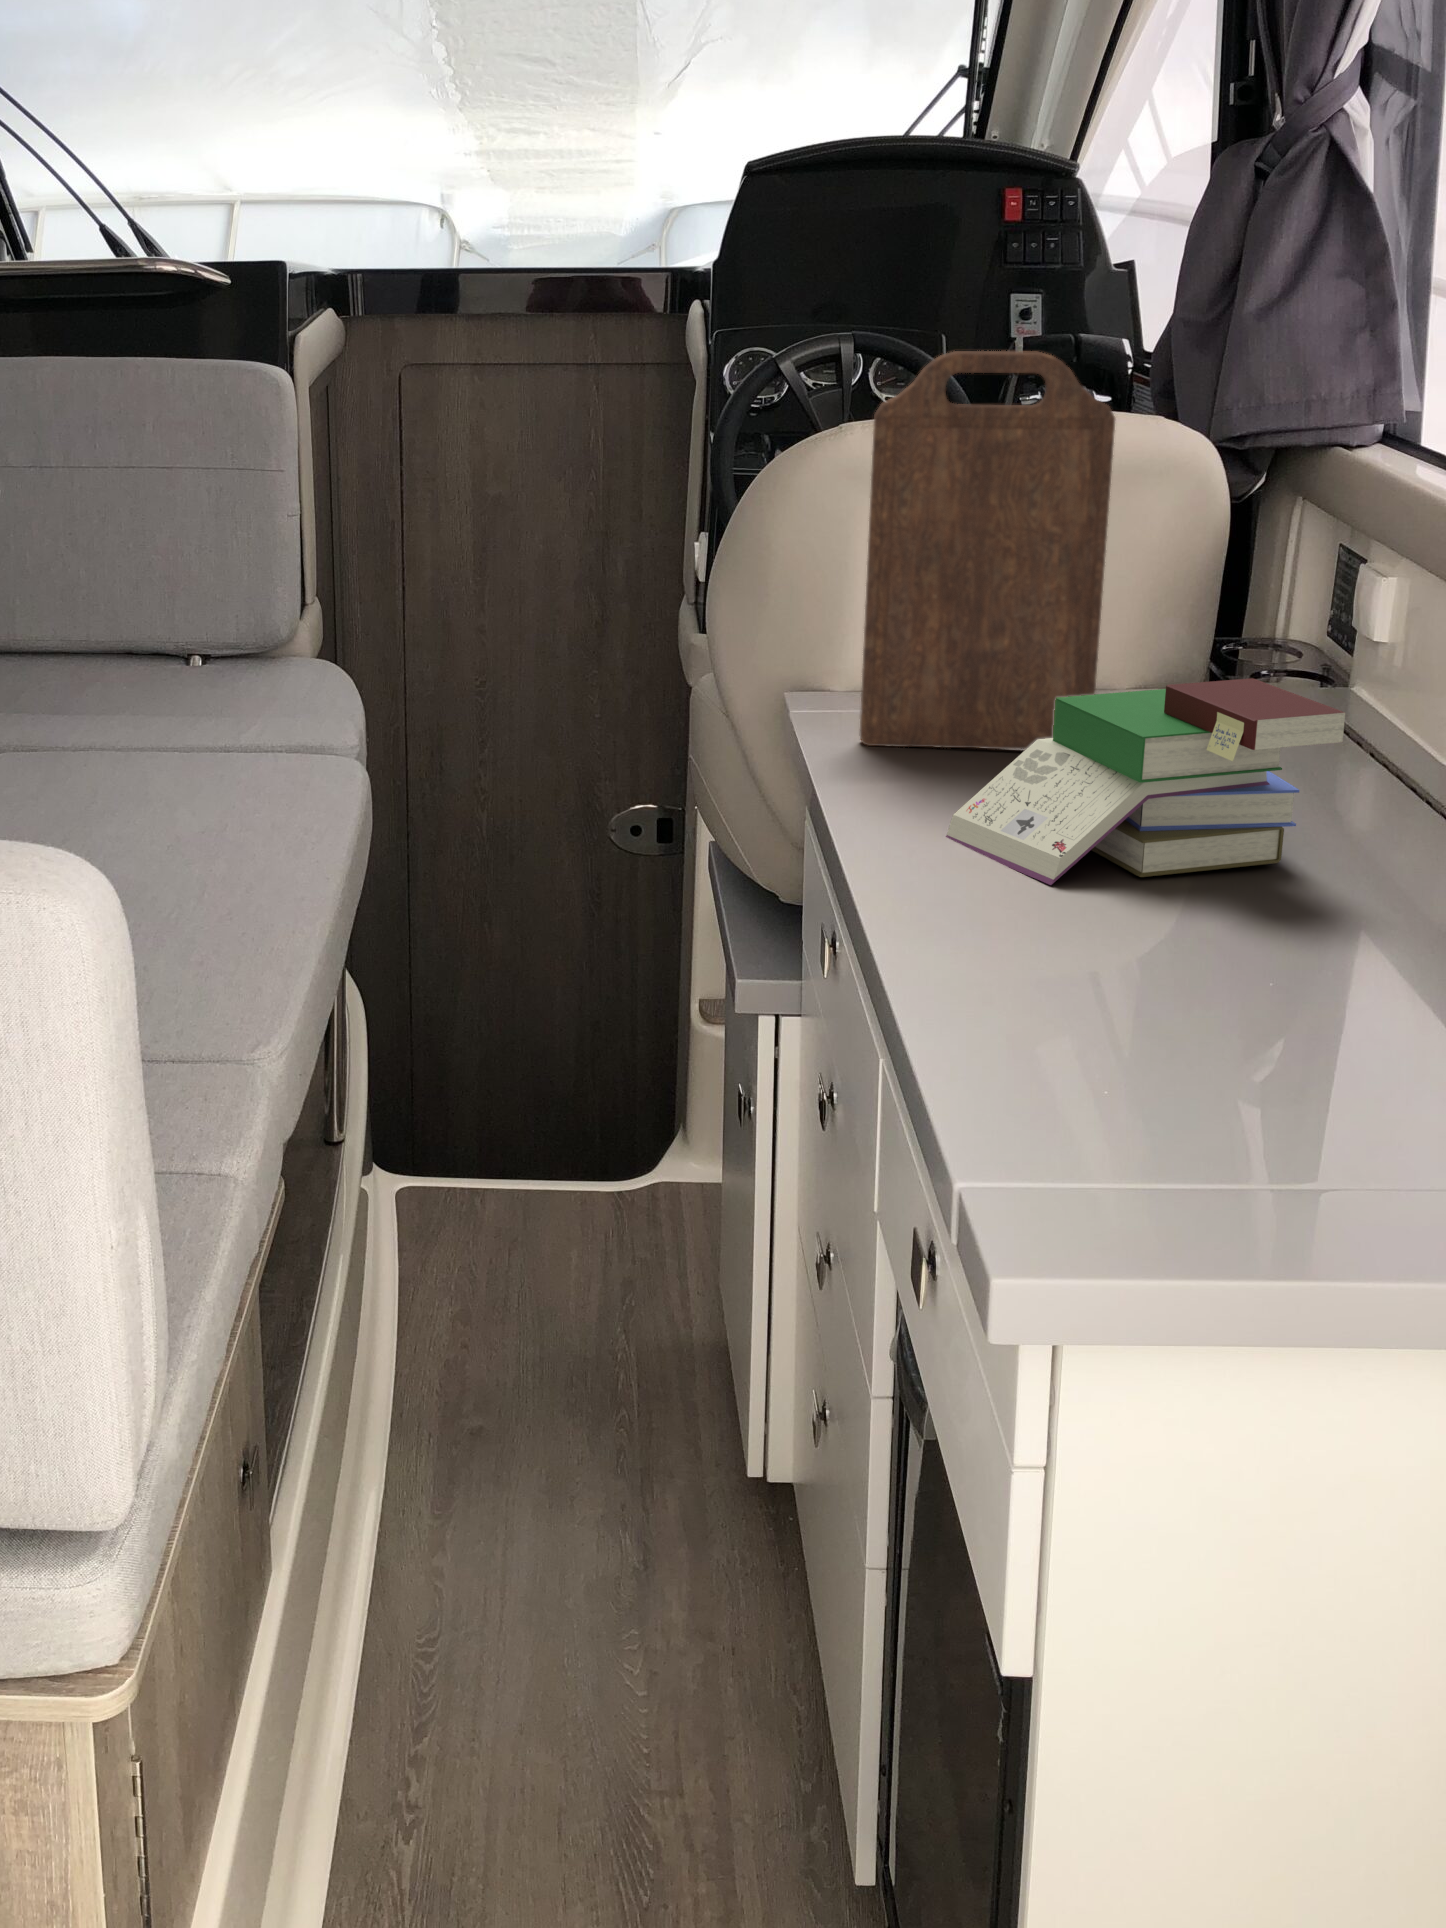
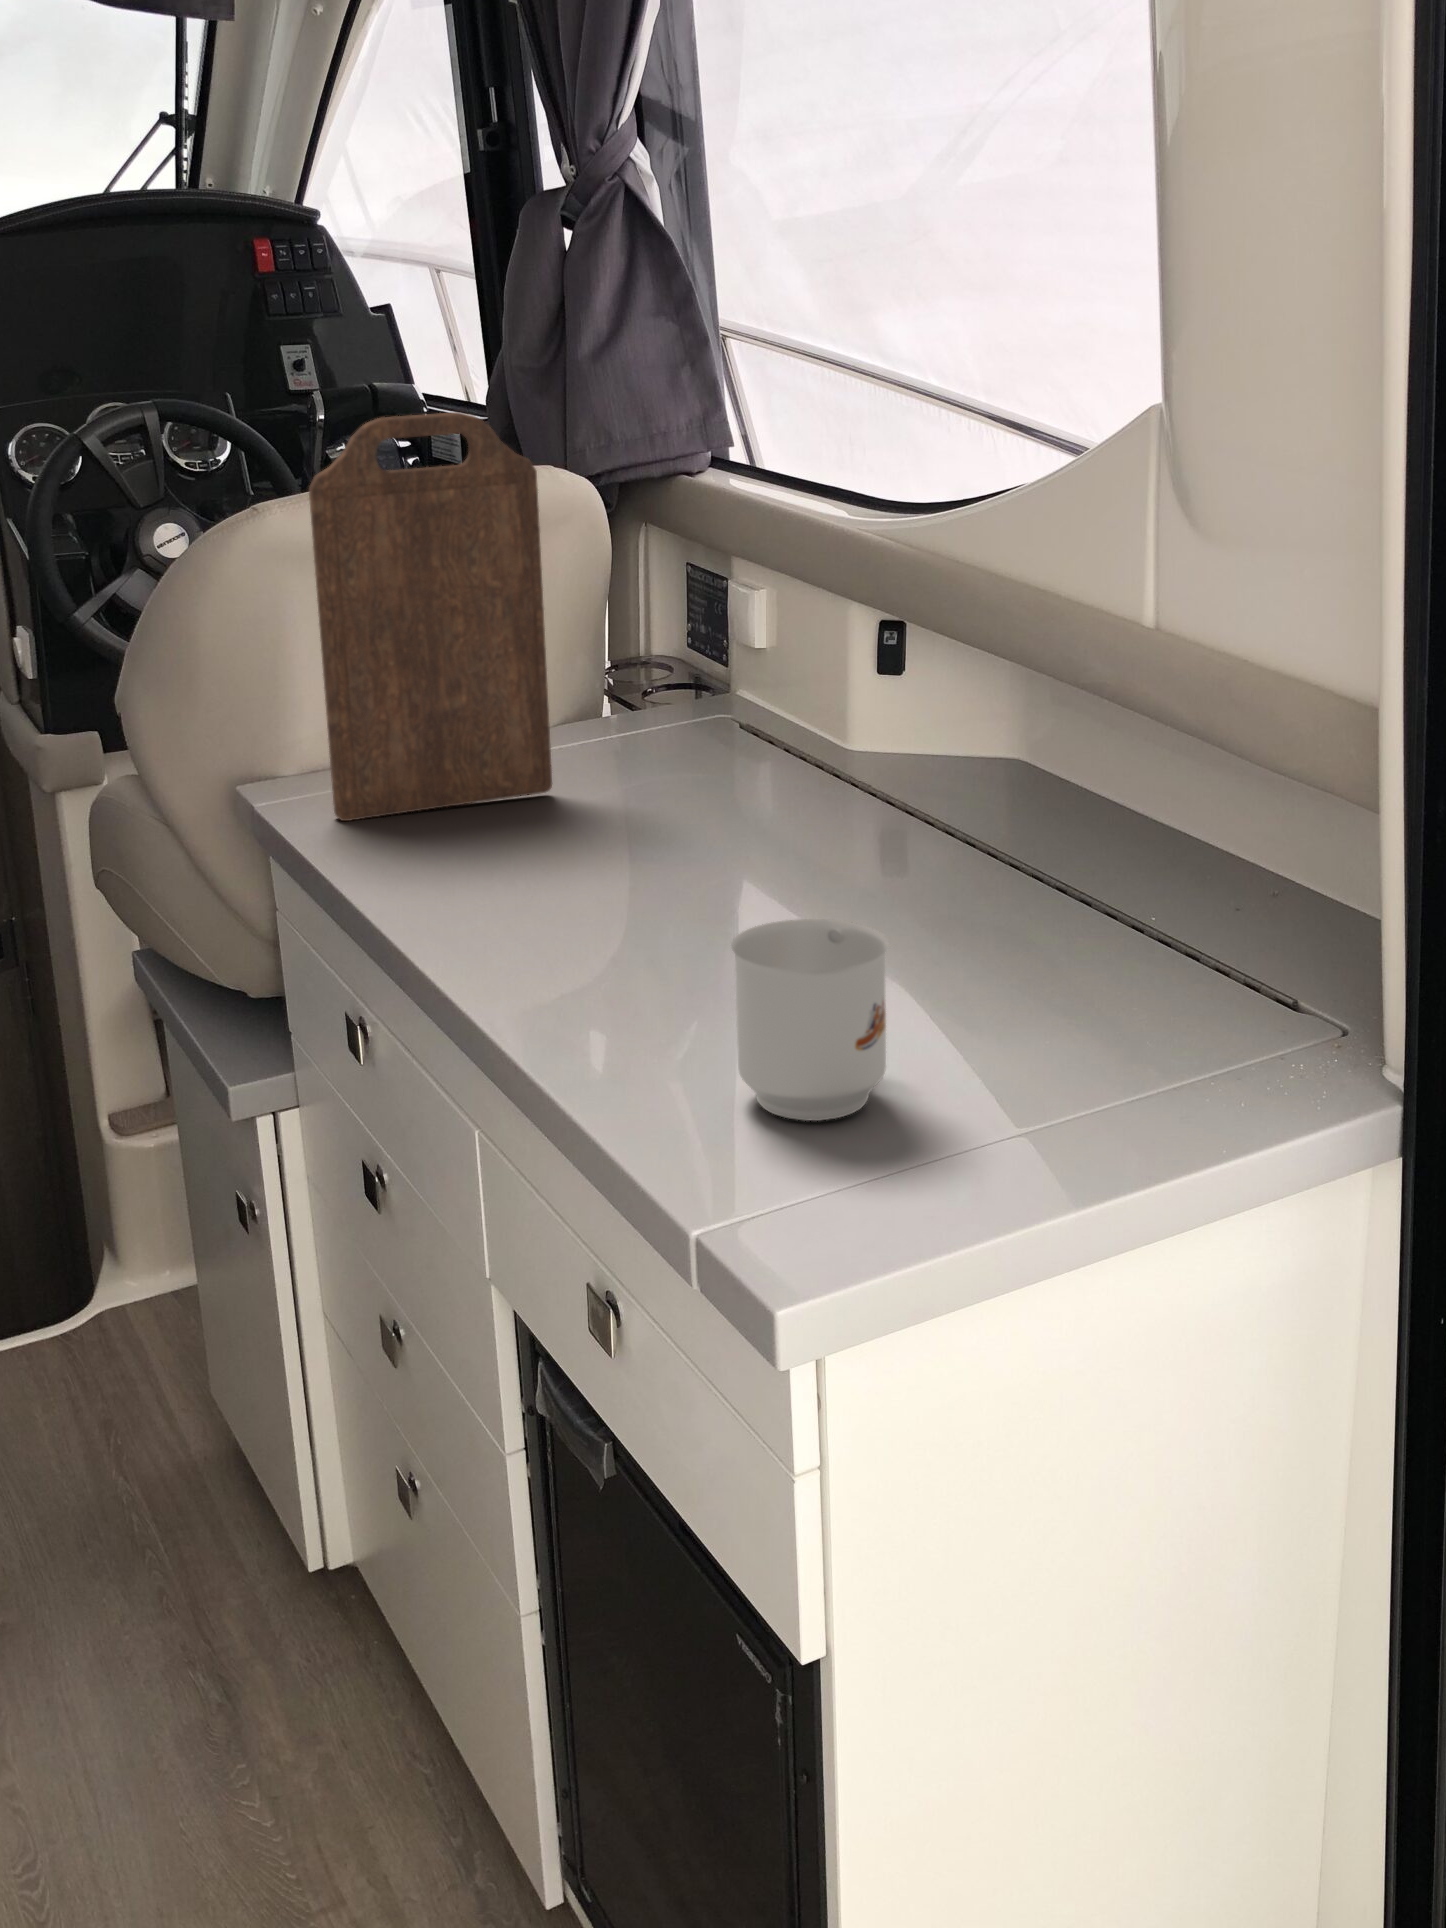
book: present [946,678,1345,885] -> none [472,701,820,923]
mug: none [1082,907,1268,1131] -> present [731,919,889,1121]

